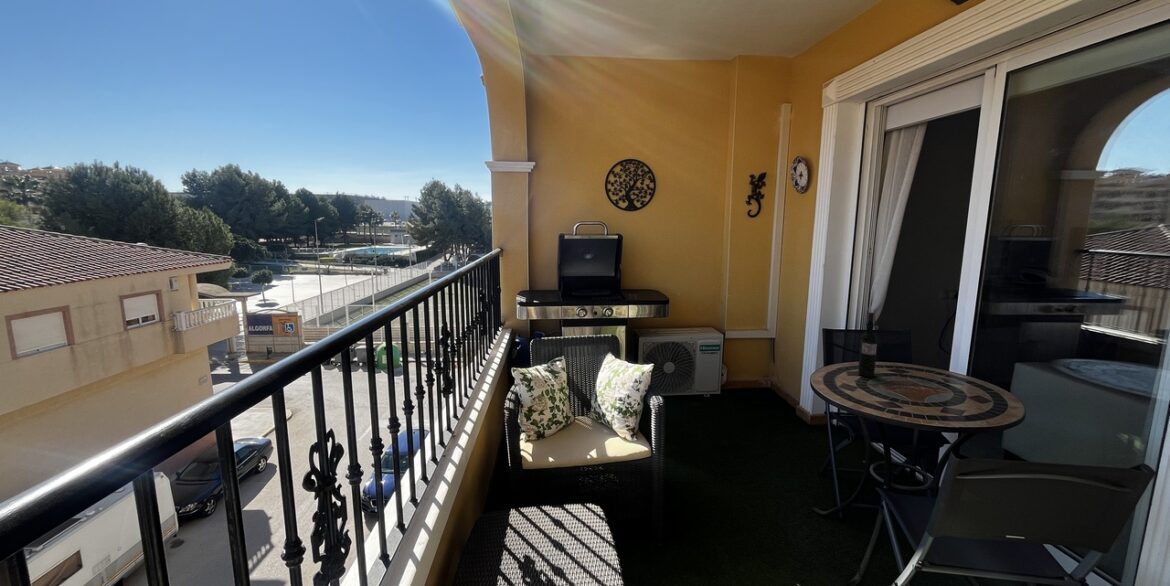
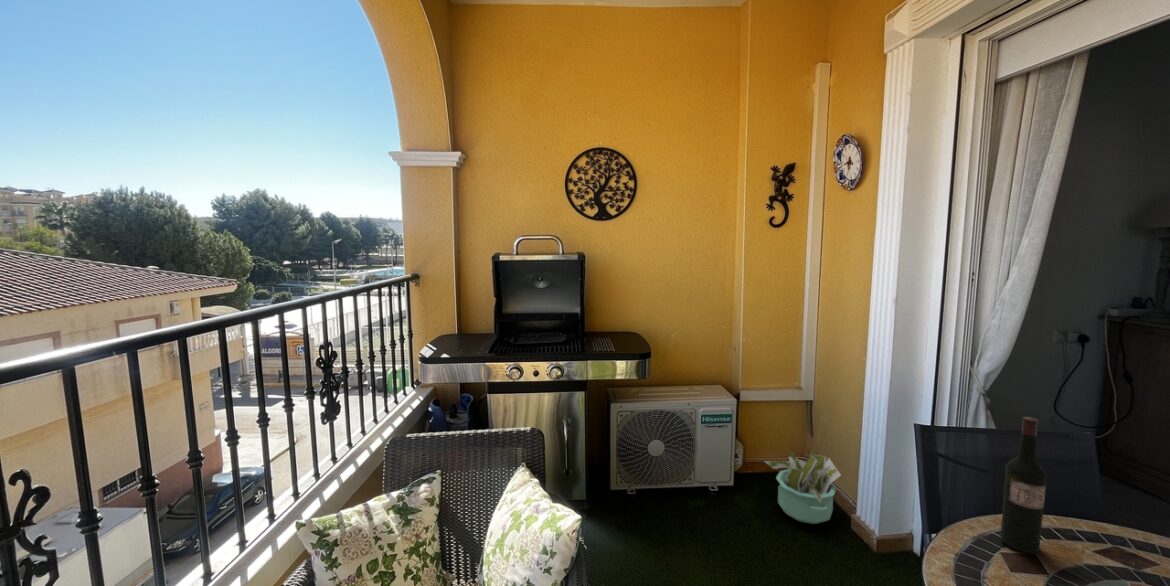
decorative plant: none [741,367,791,413] -> present [765,450,841,524]

